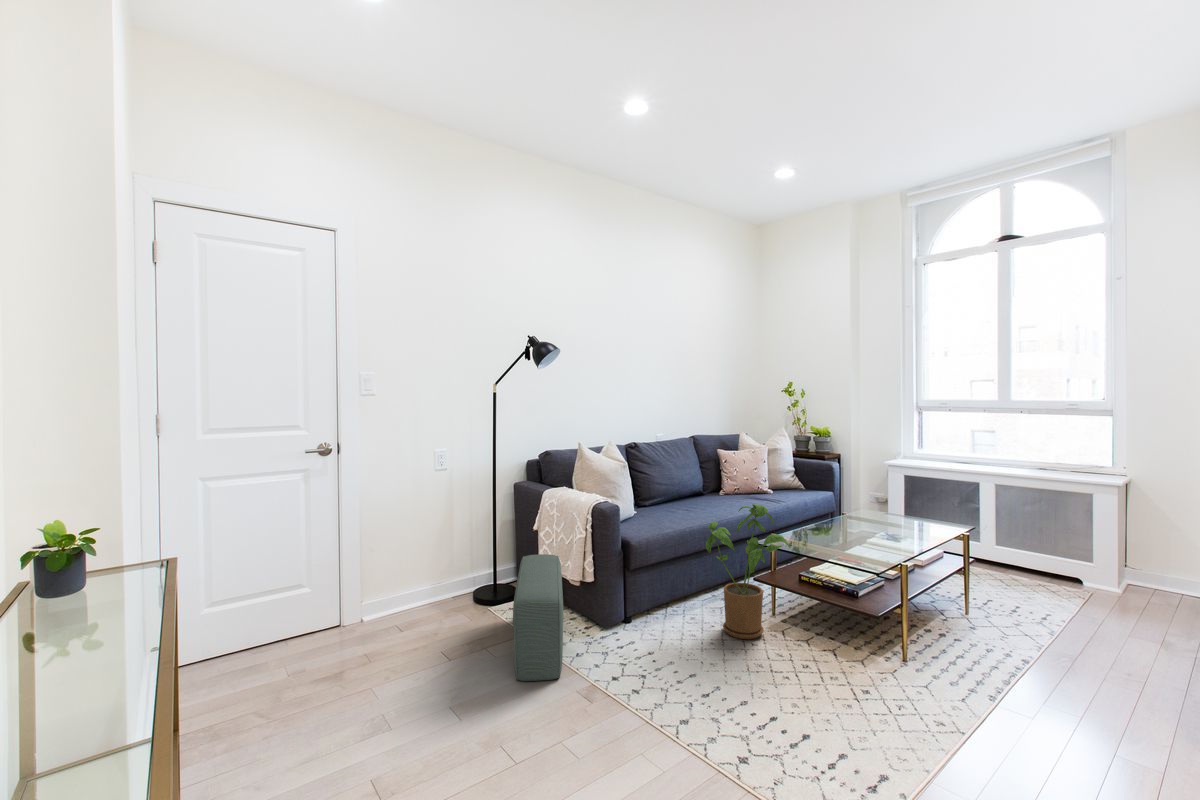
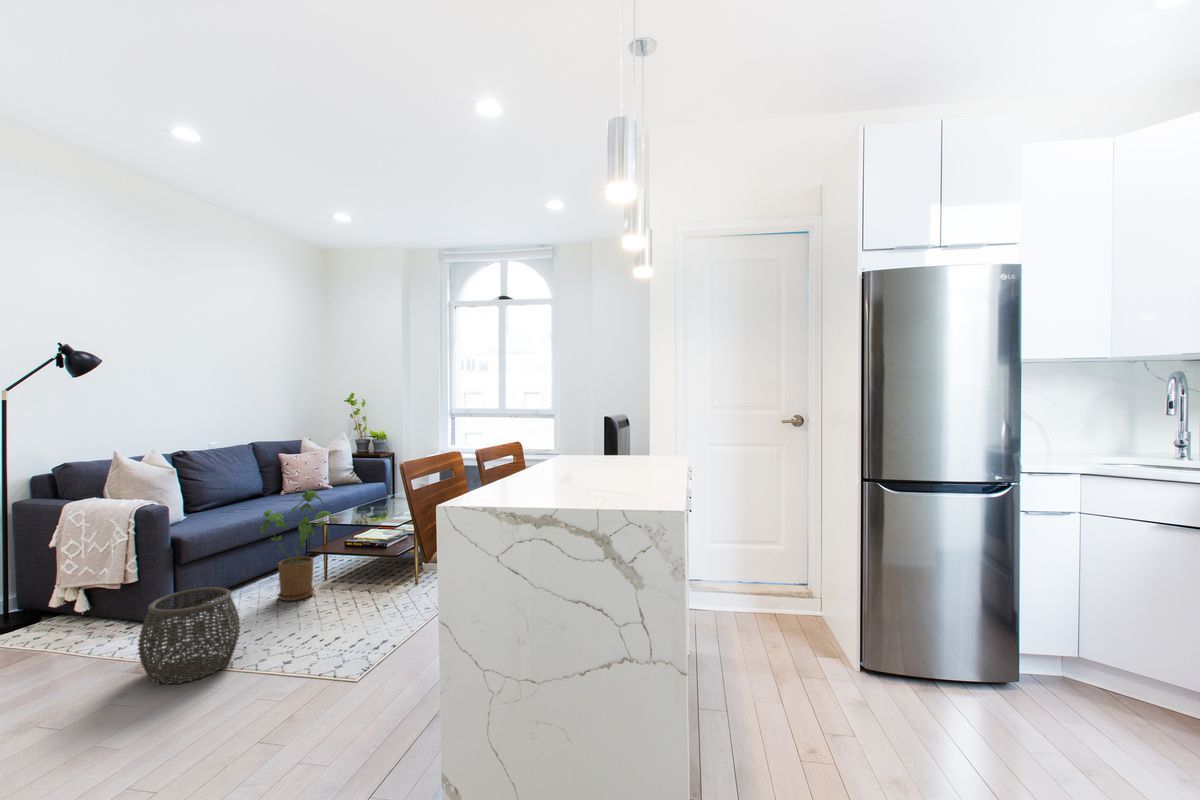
pouf: present [513,554,563,681] -> none [35,565,103,683]
woven basket: none [588,616,688,740] -> present [138,587,240,685]

